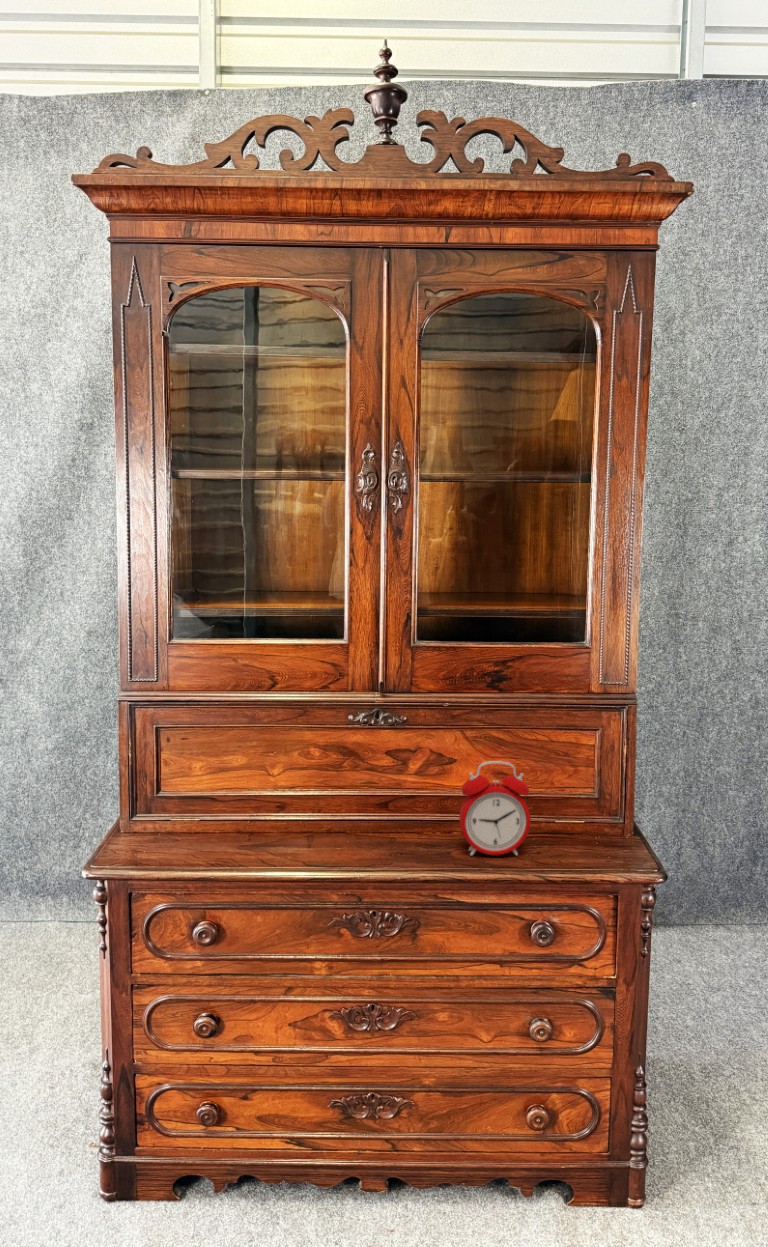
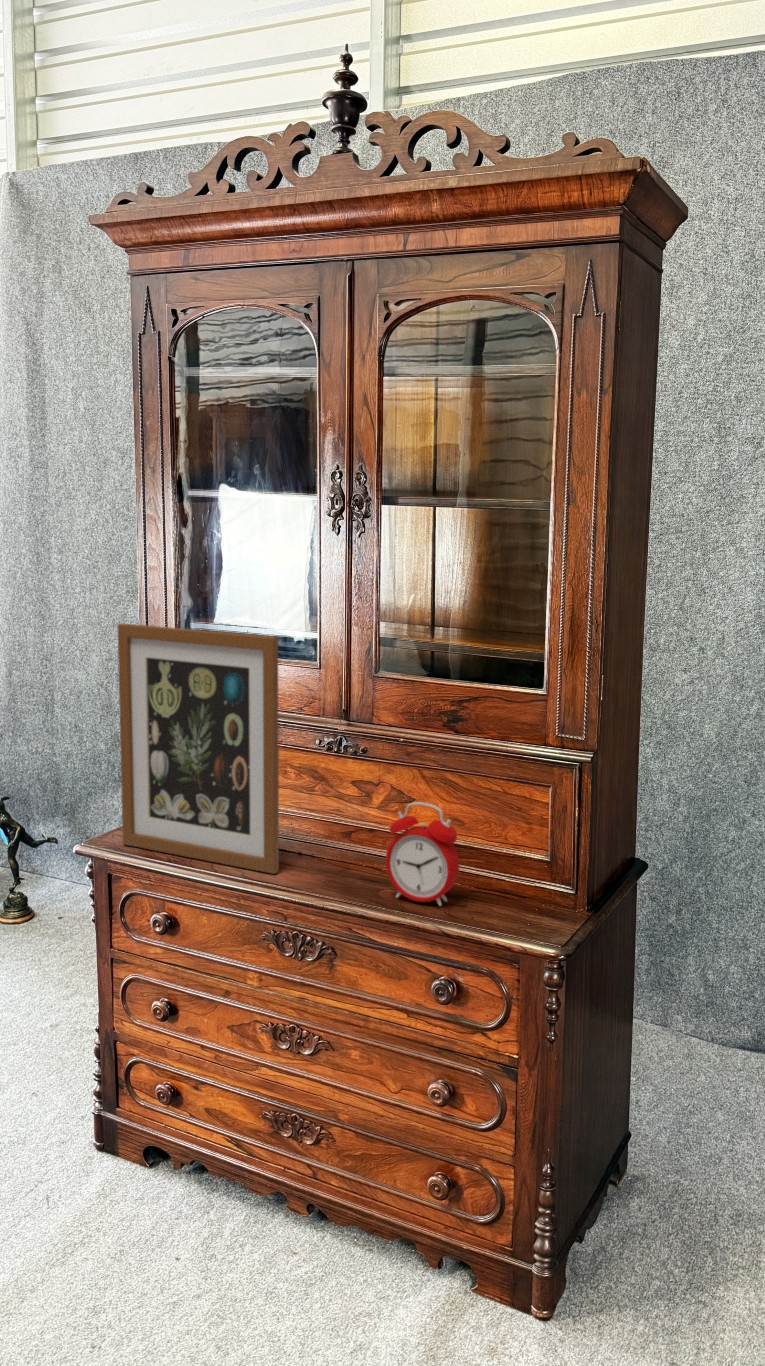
picture frame: none [130,613,335,855] -> present [118,624,279,874]

